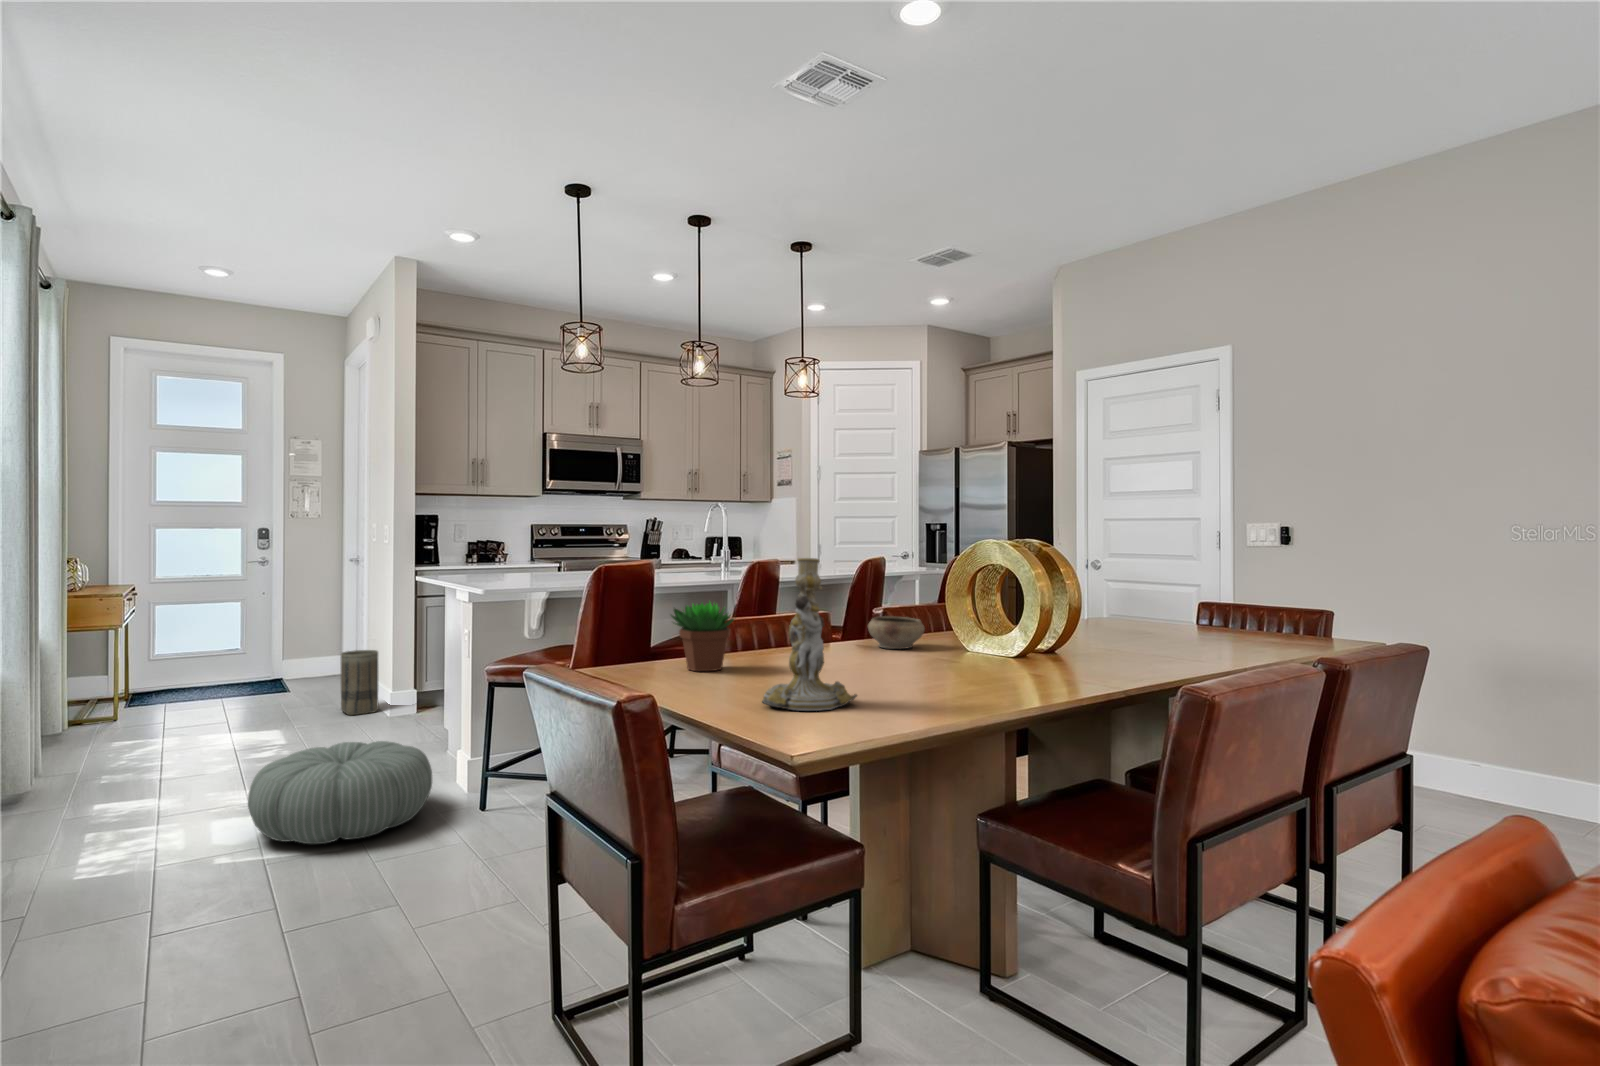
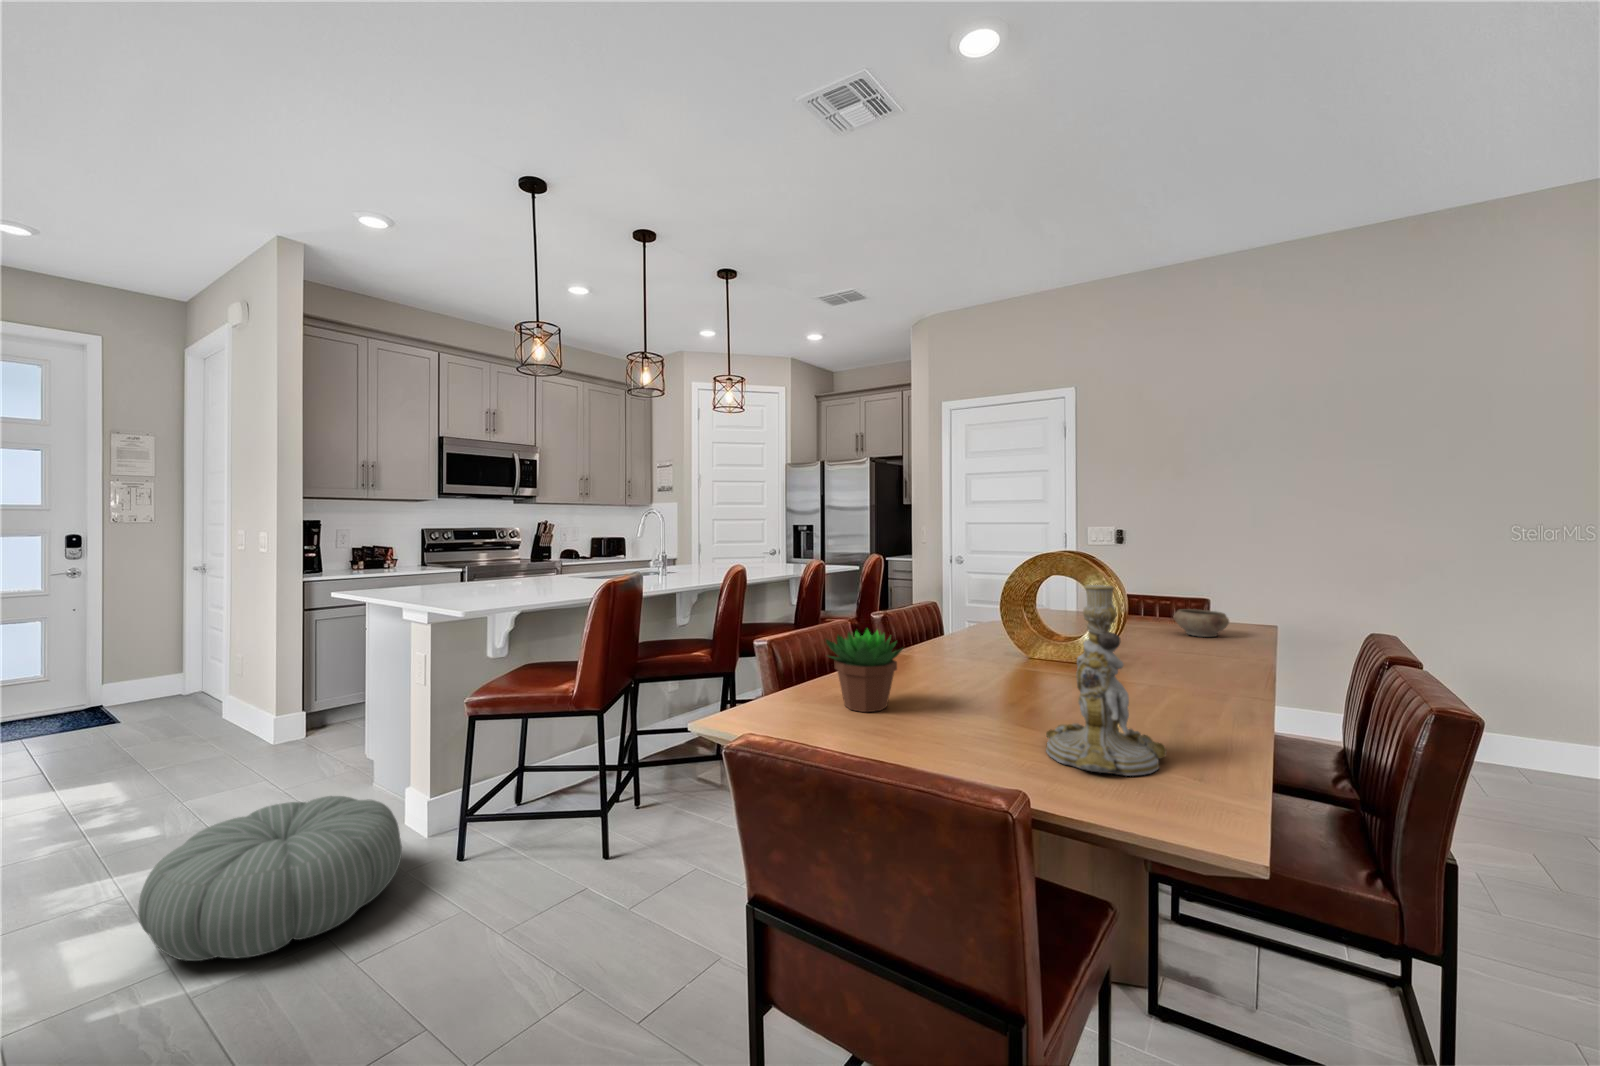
ceramic bowl: present [868,616,925,649] -> present [1174,609,1229,637]
basket: present [341,650,379,715] -> none [207,671,259,749]

